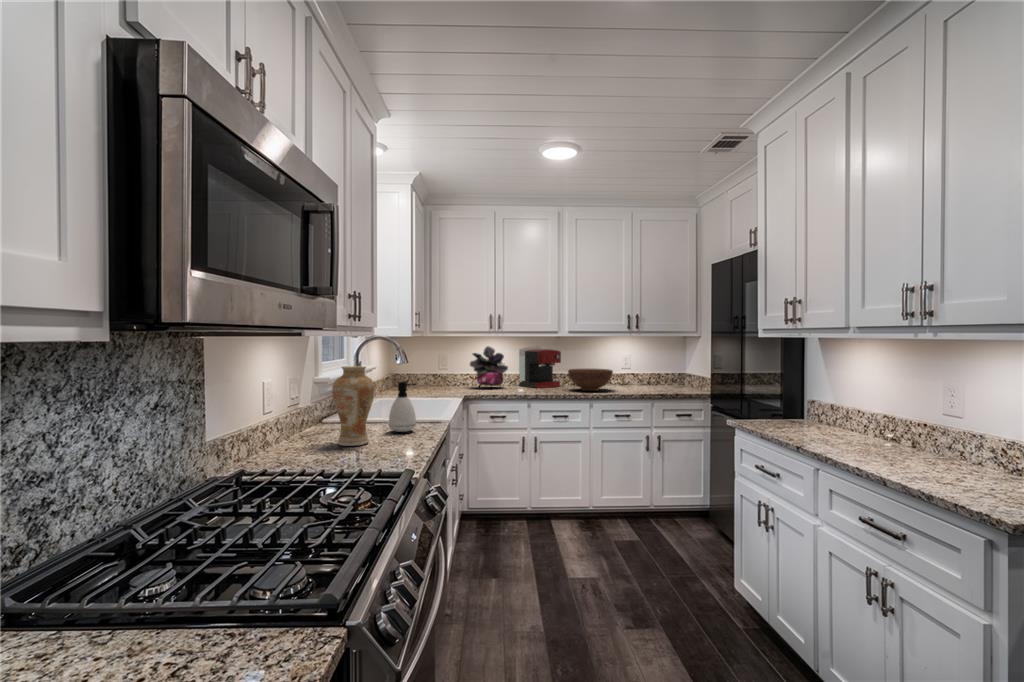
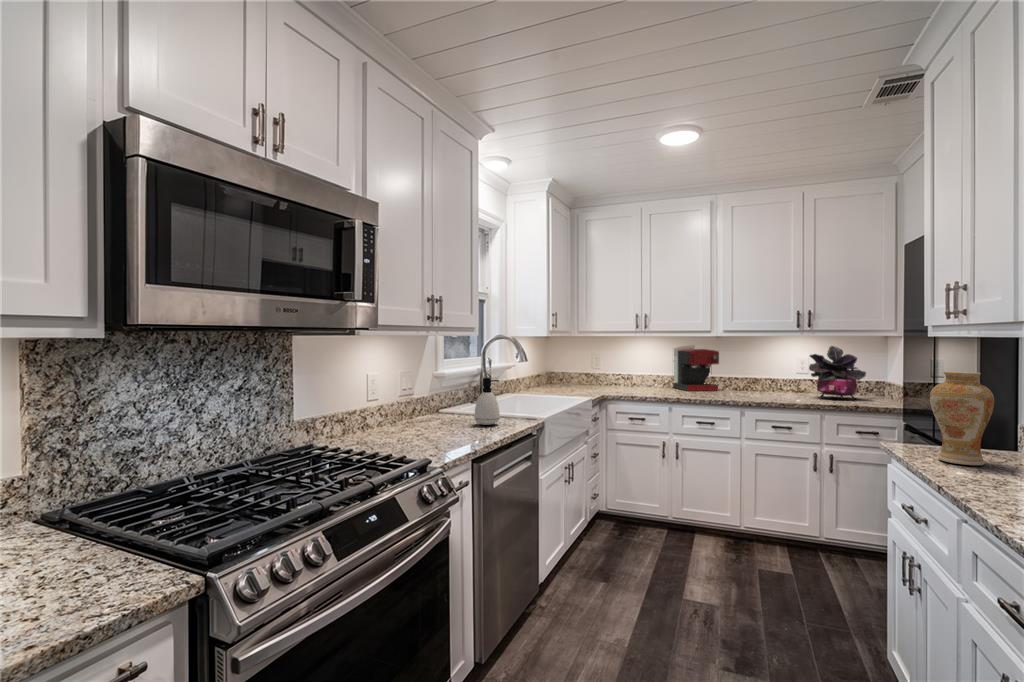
potted plant: present [470,346,508,387] -> present [809,346,866,400]
vase: present [332,366,375,446] -> present [930,372,994,465]
fruit bowl: present [568,369,613,391] -> none [720,371,776,397]

